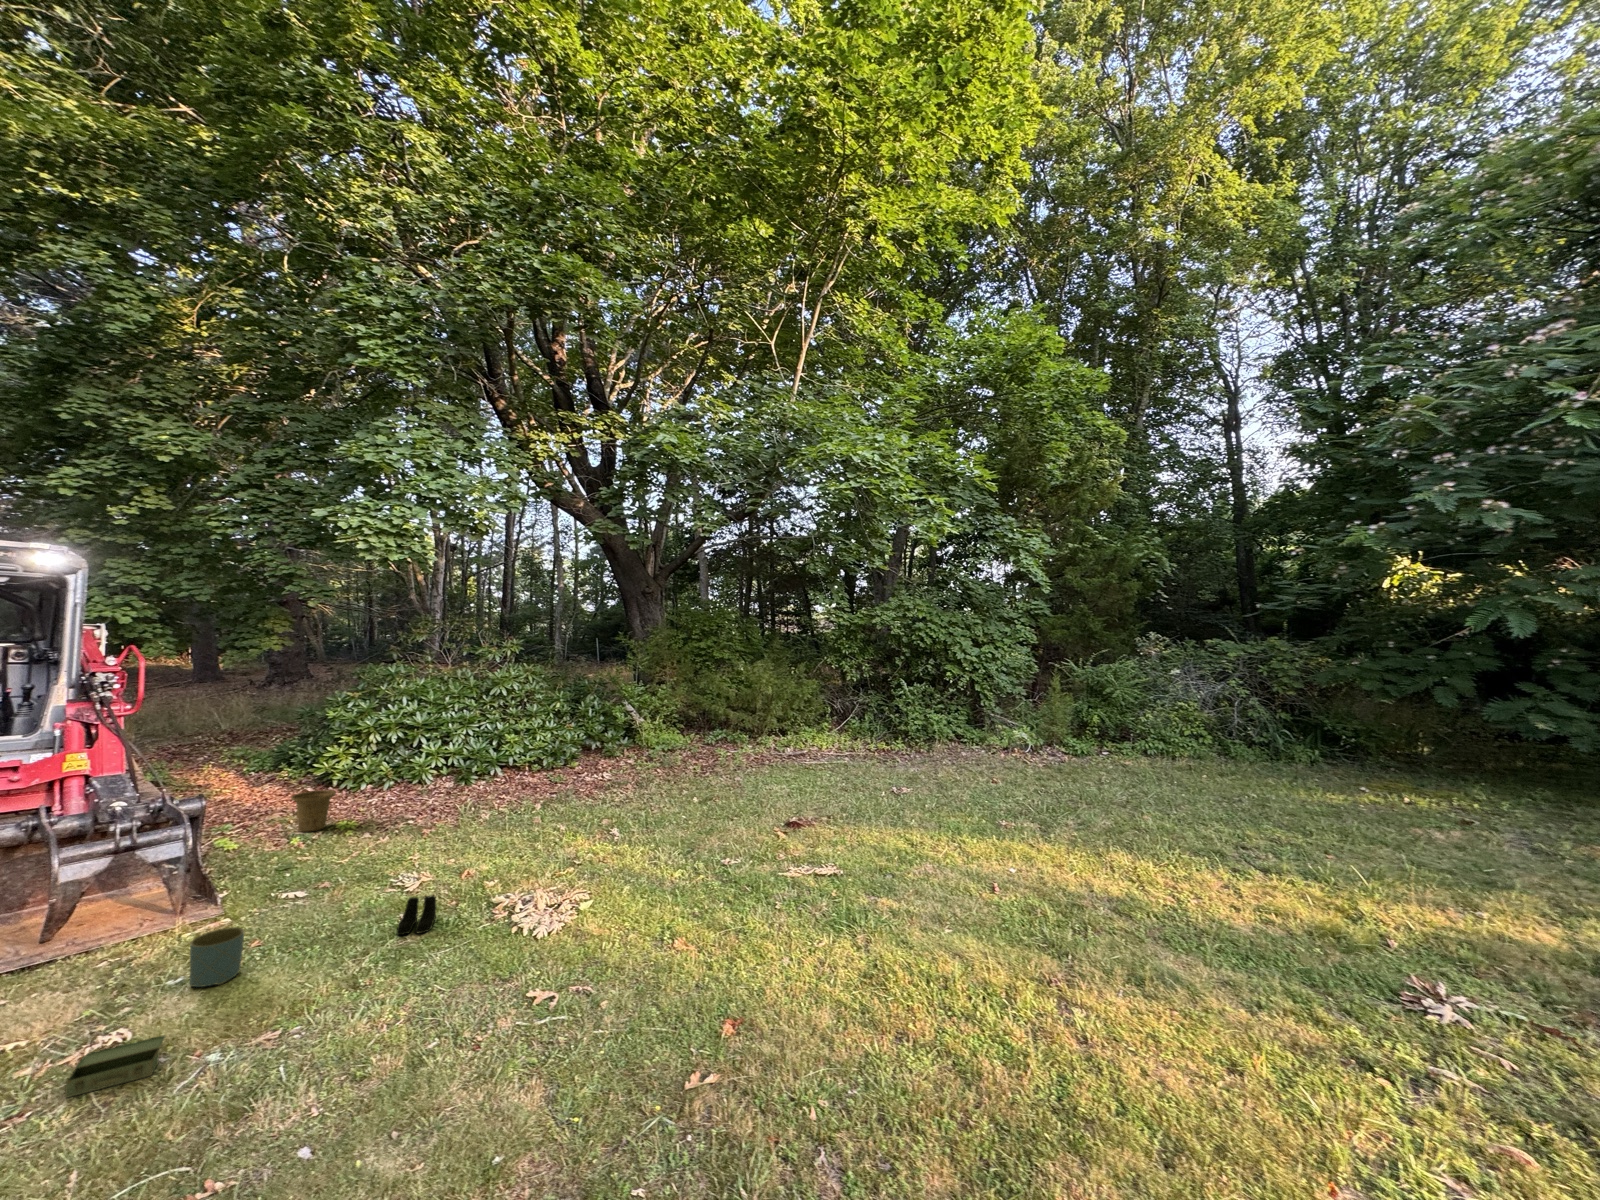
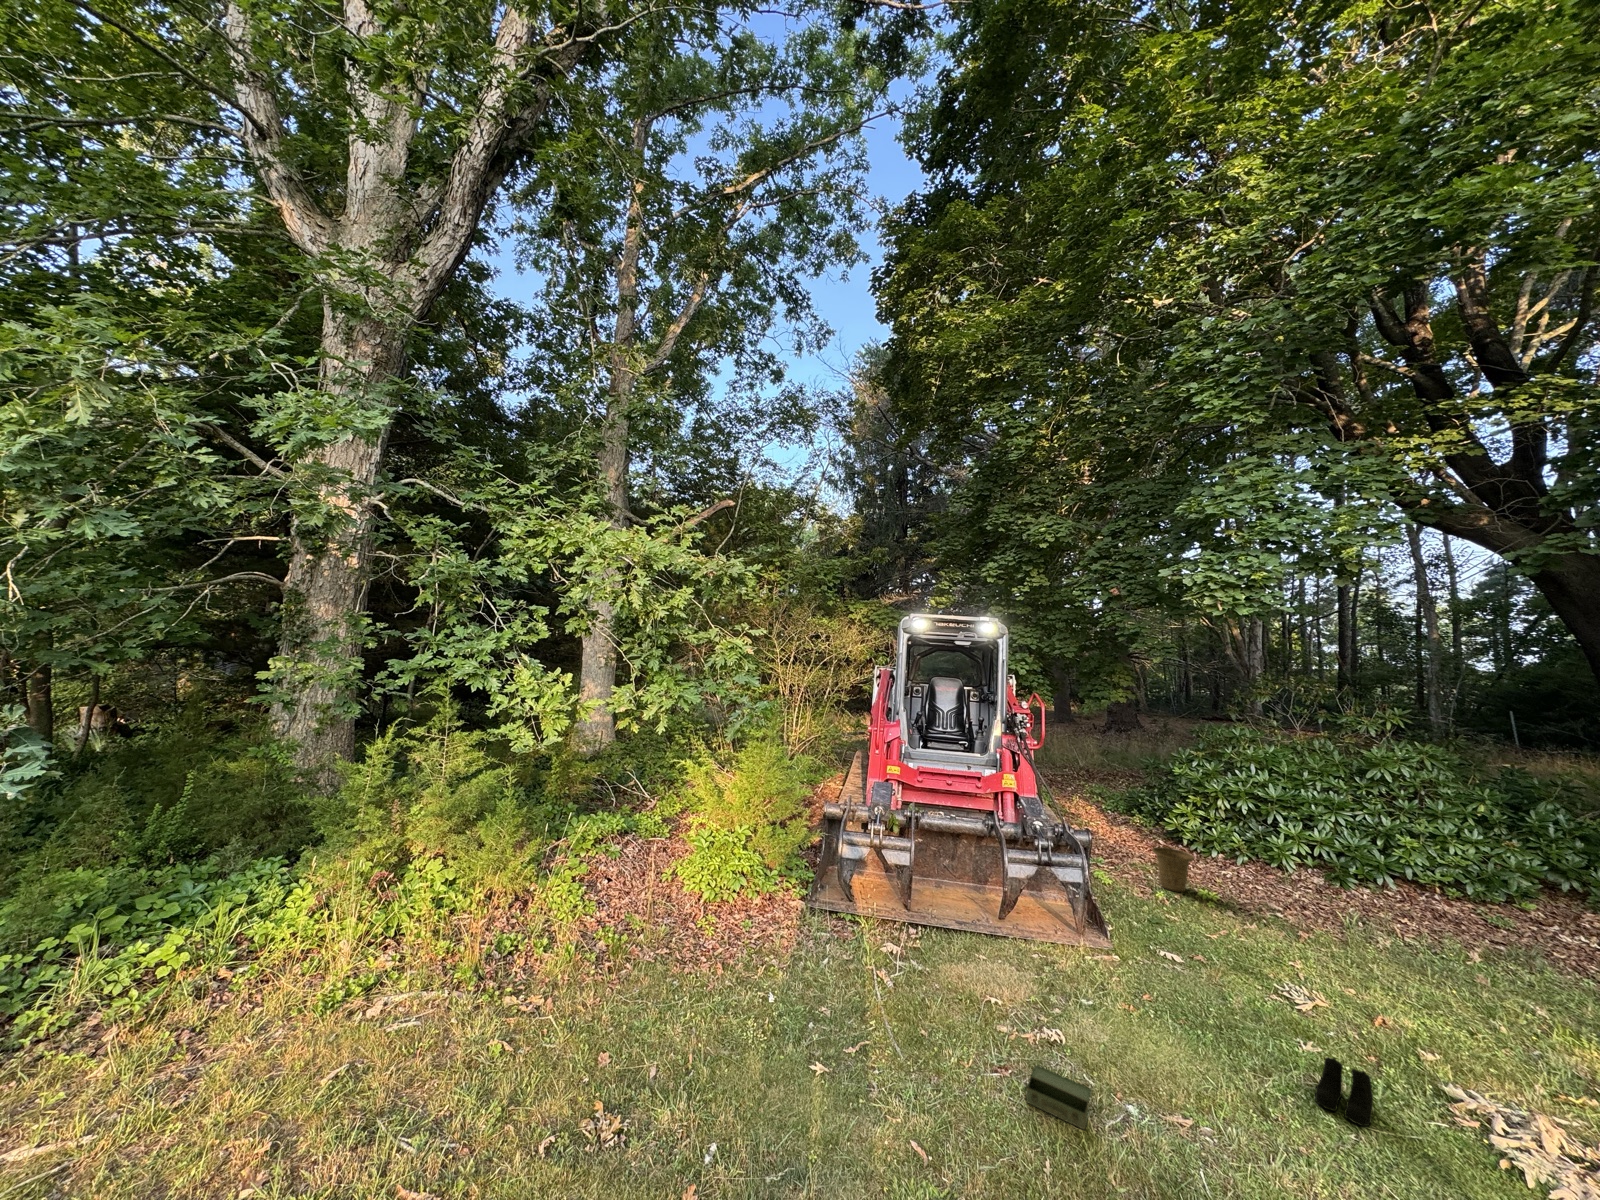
planter: present [190,927,245,987] -> none [1098,984,1143,1049]

